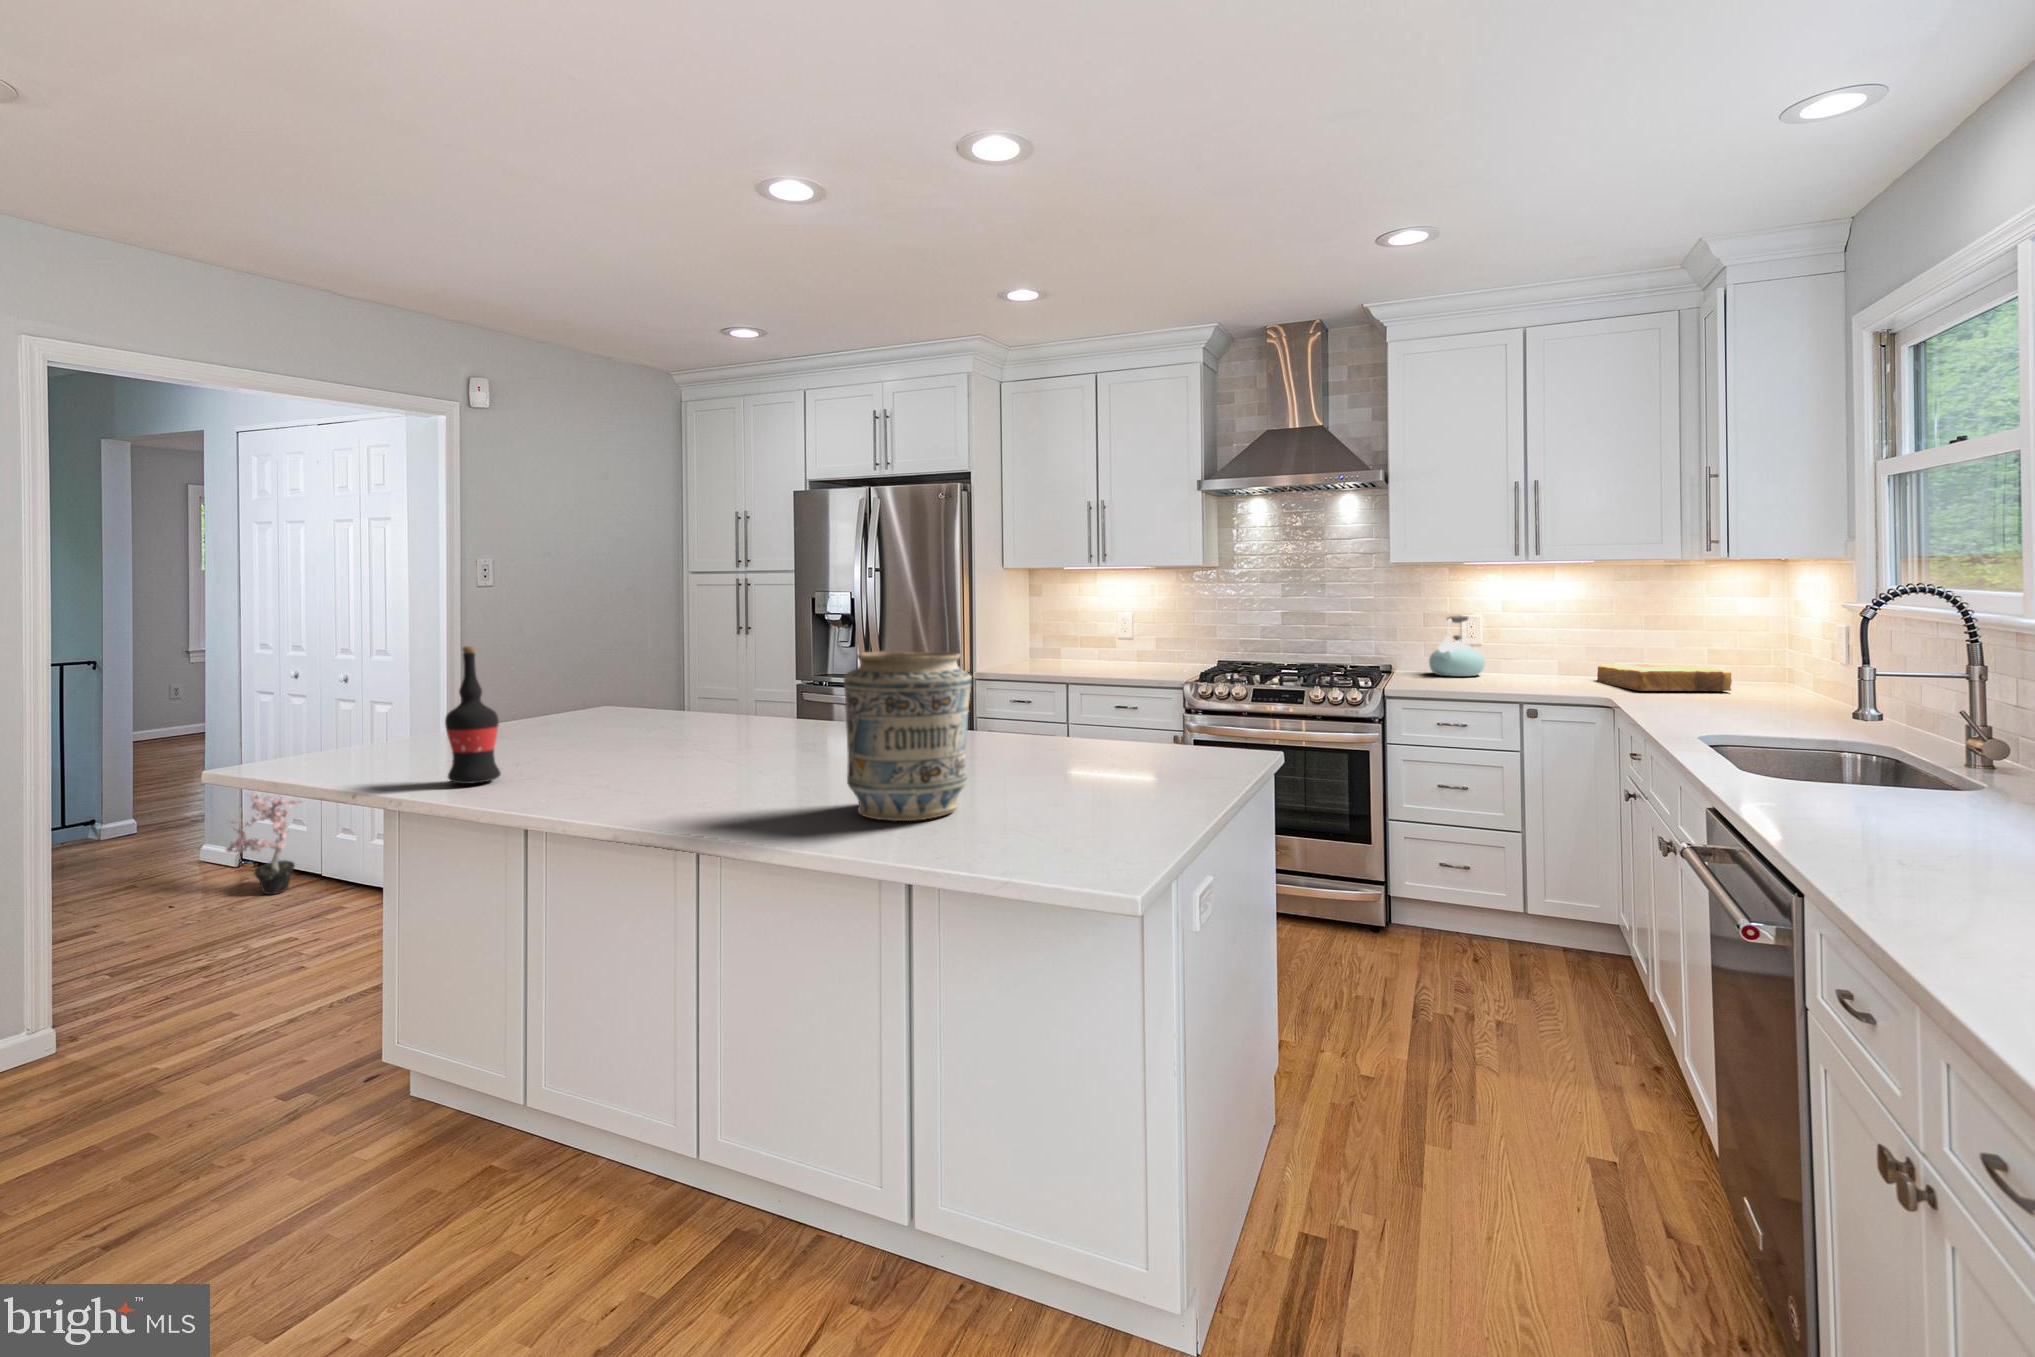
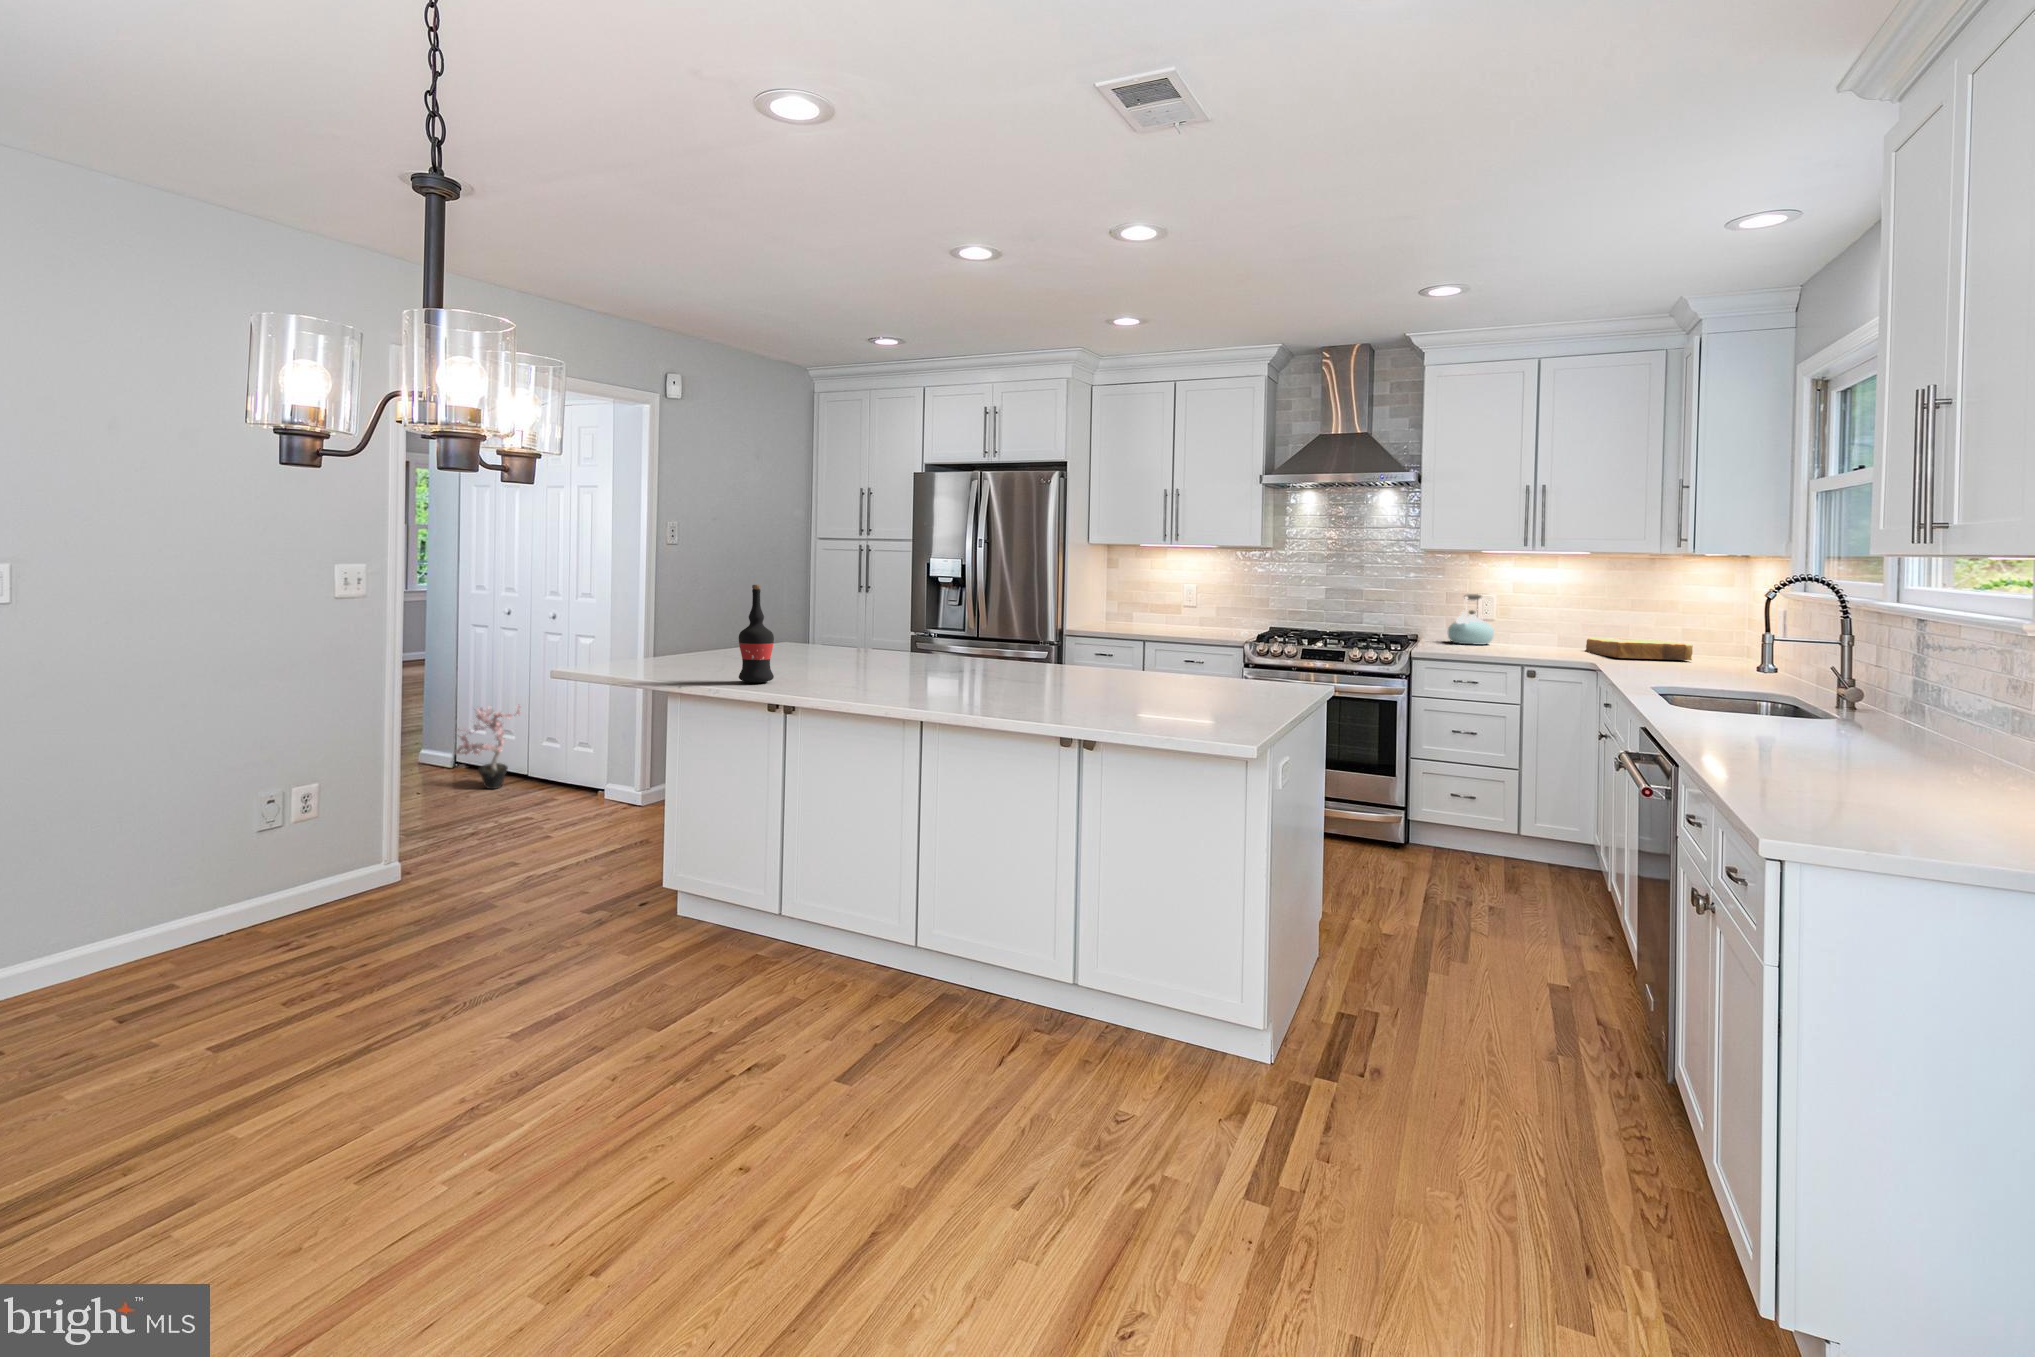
vase: present [844,651,972,821] -> none [1040,596,1129,710]

